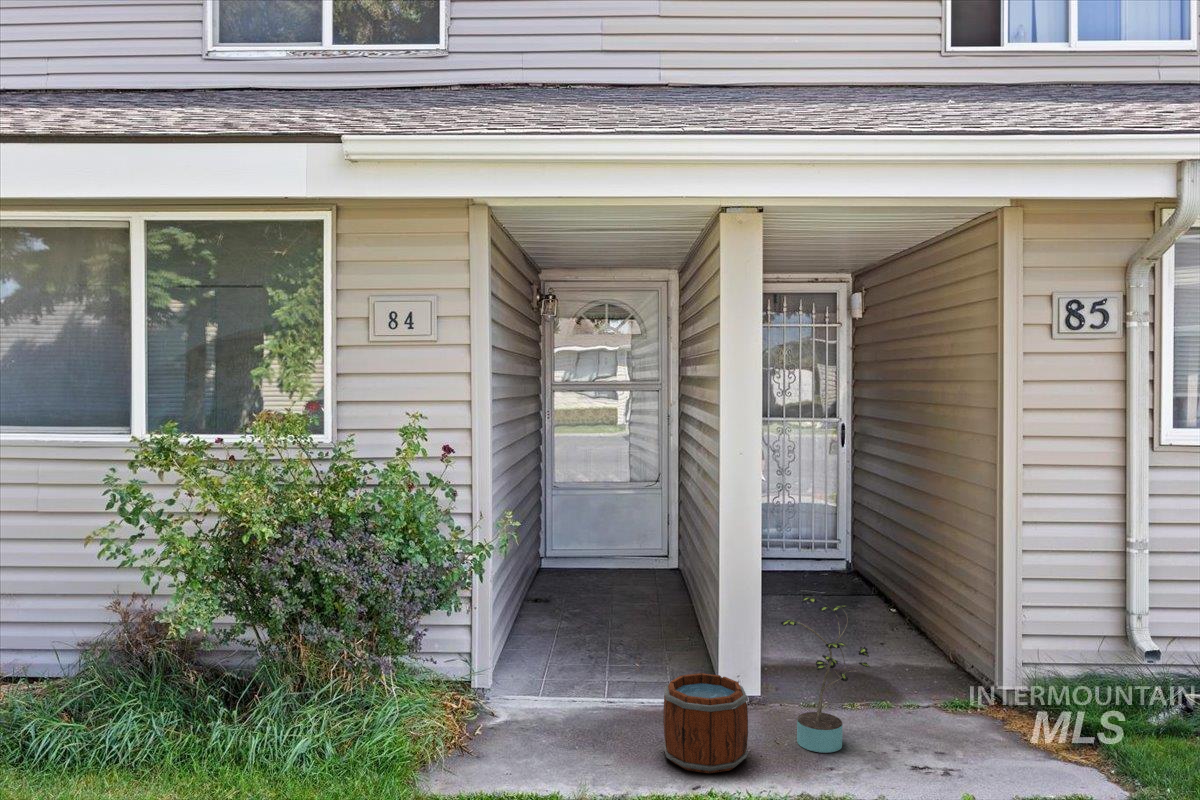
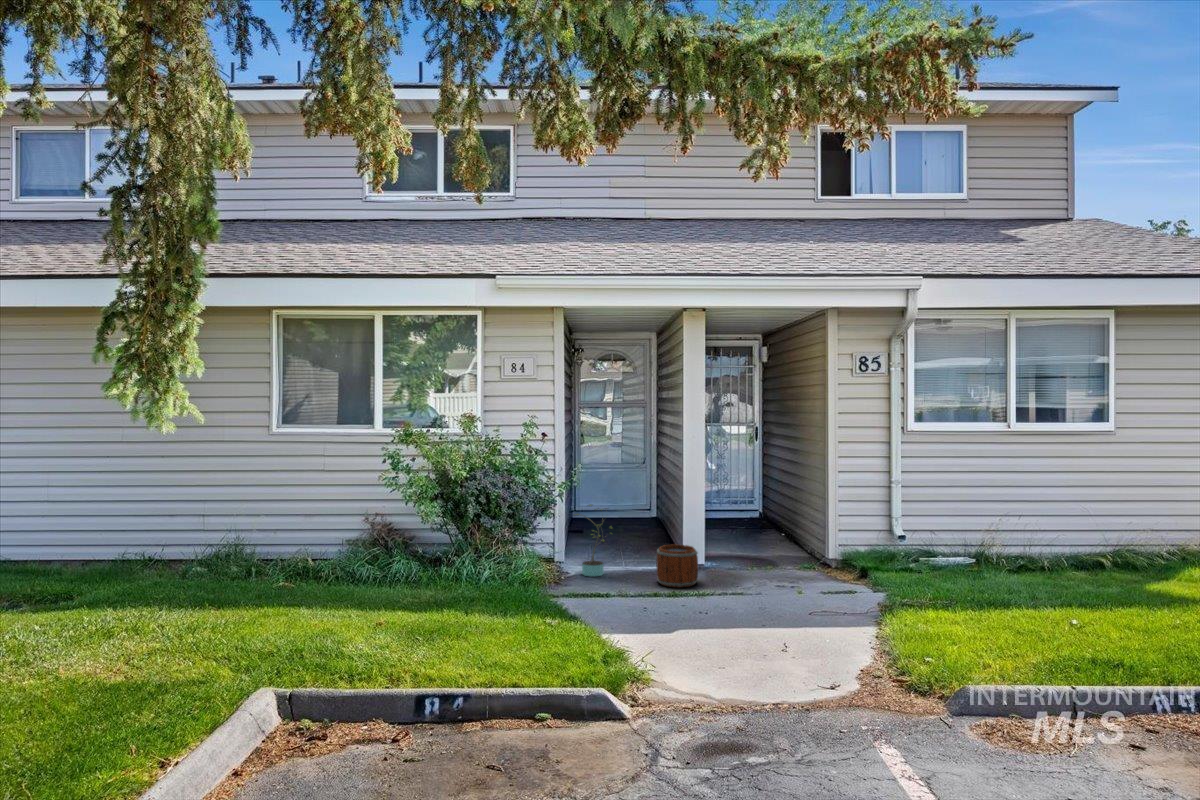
potted plant: present [781,597,870,753] -> present [575,504,613,576]

